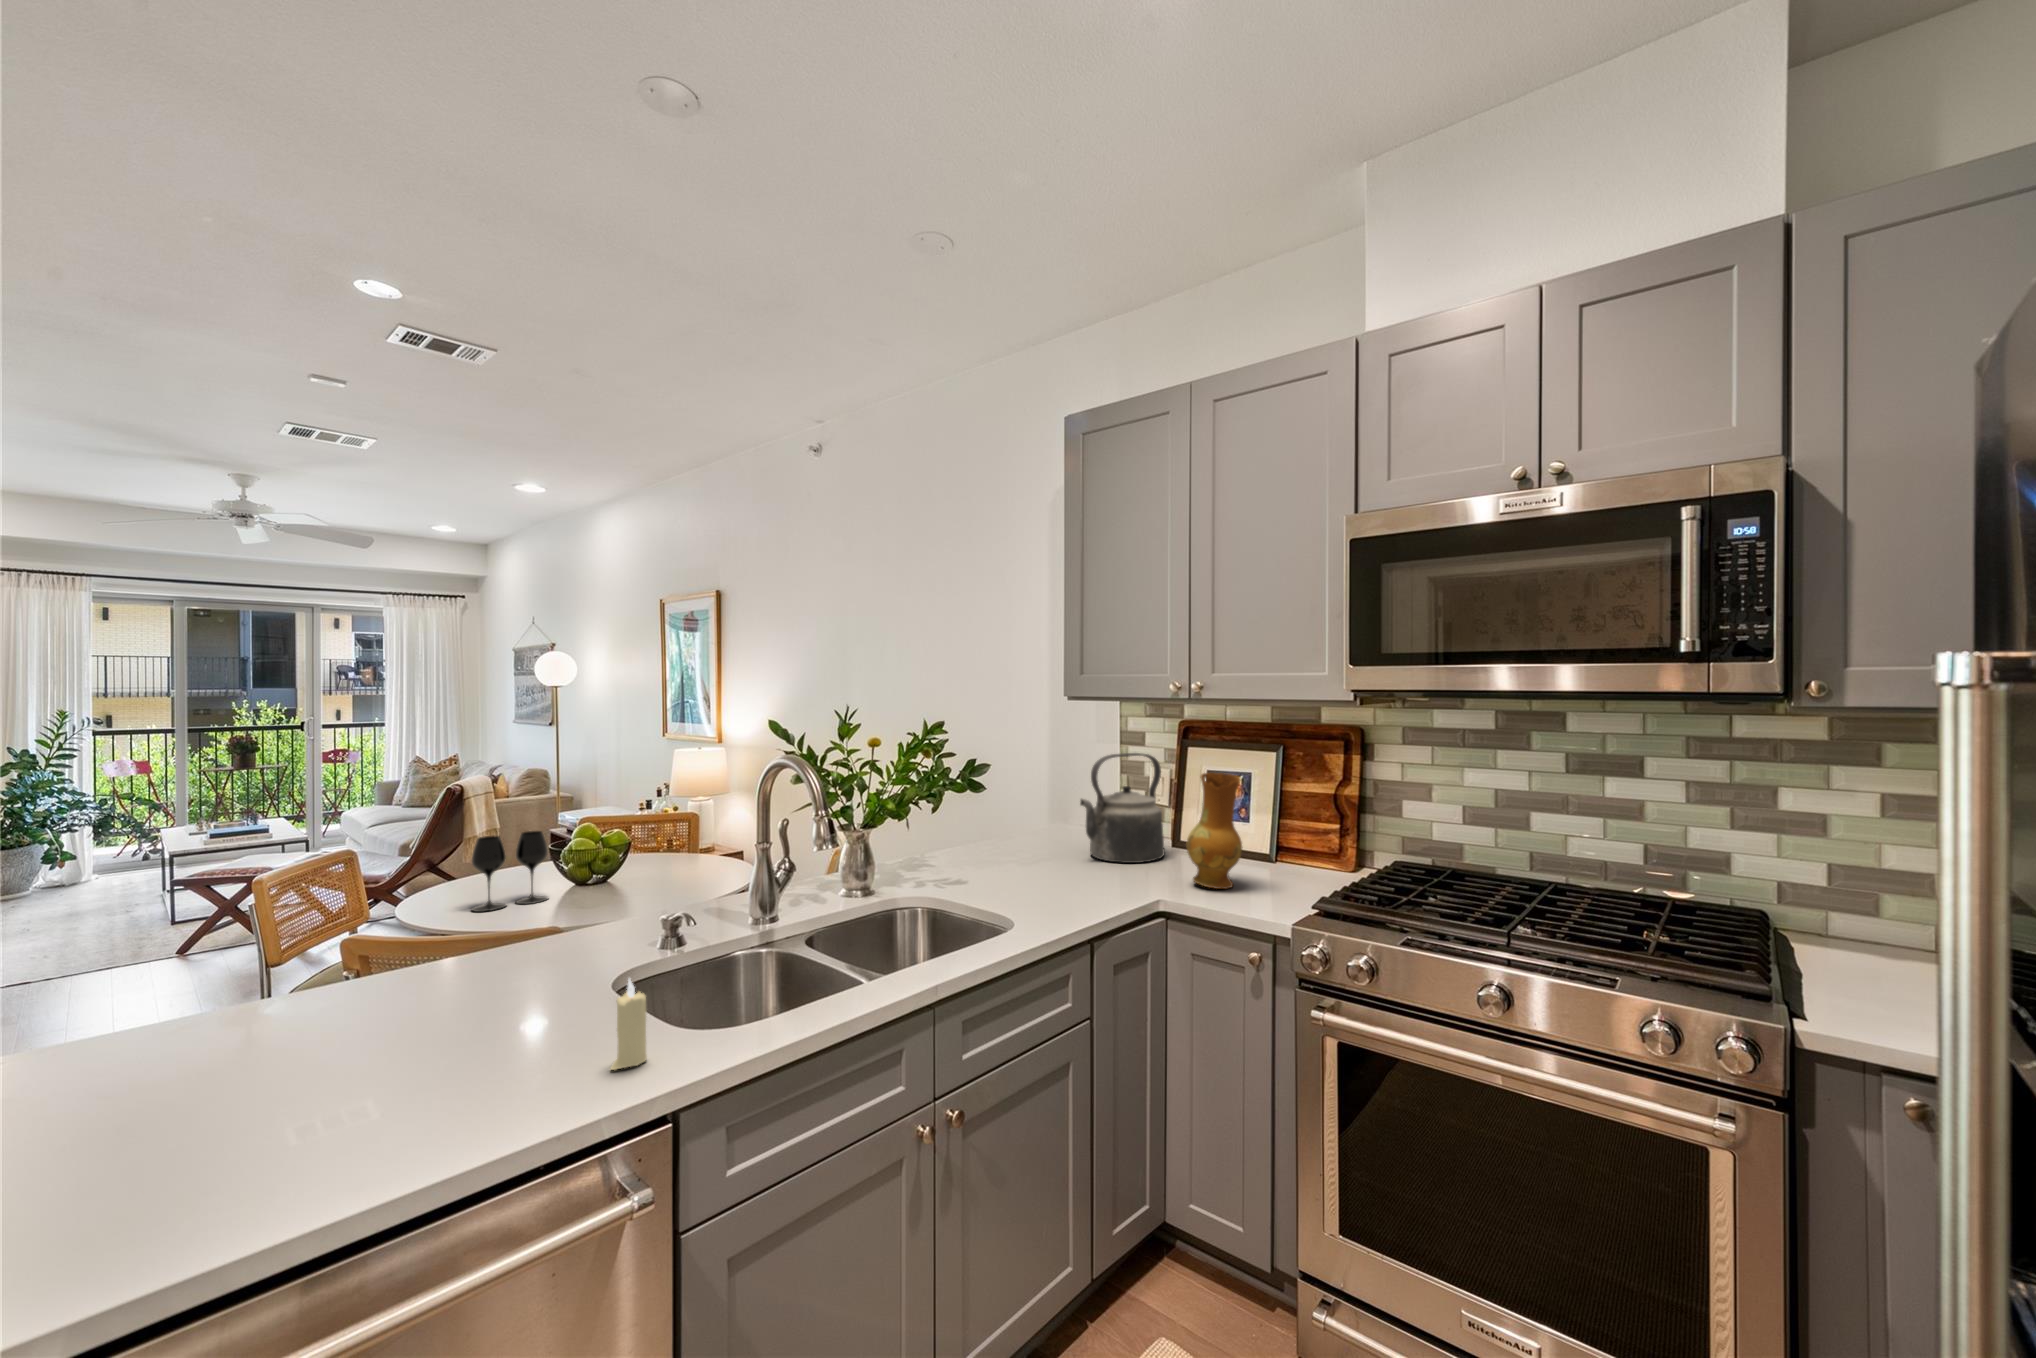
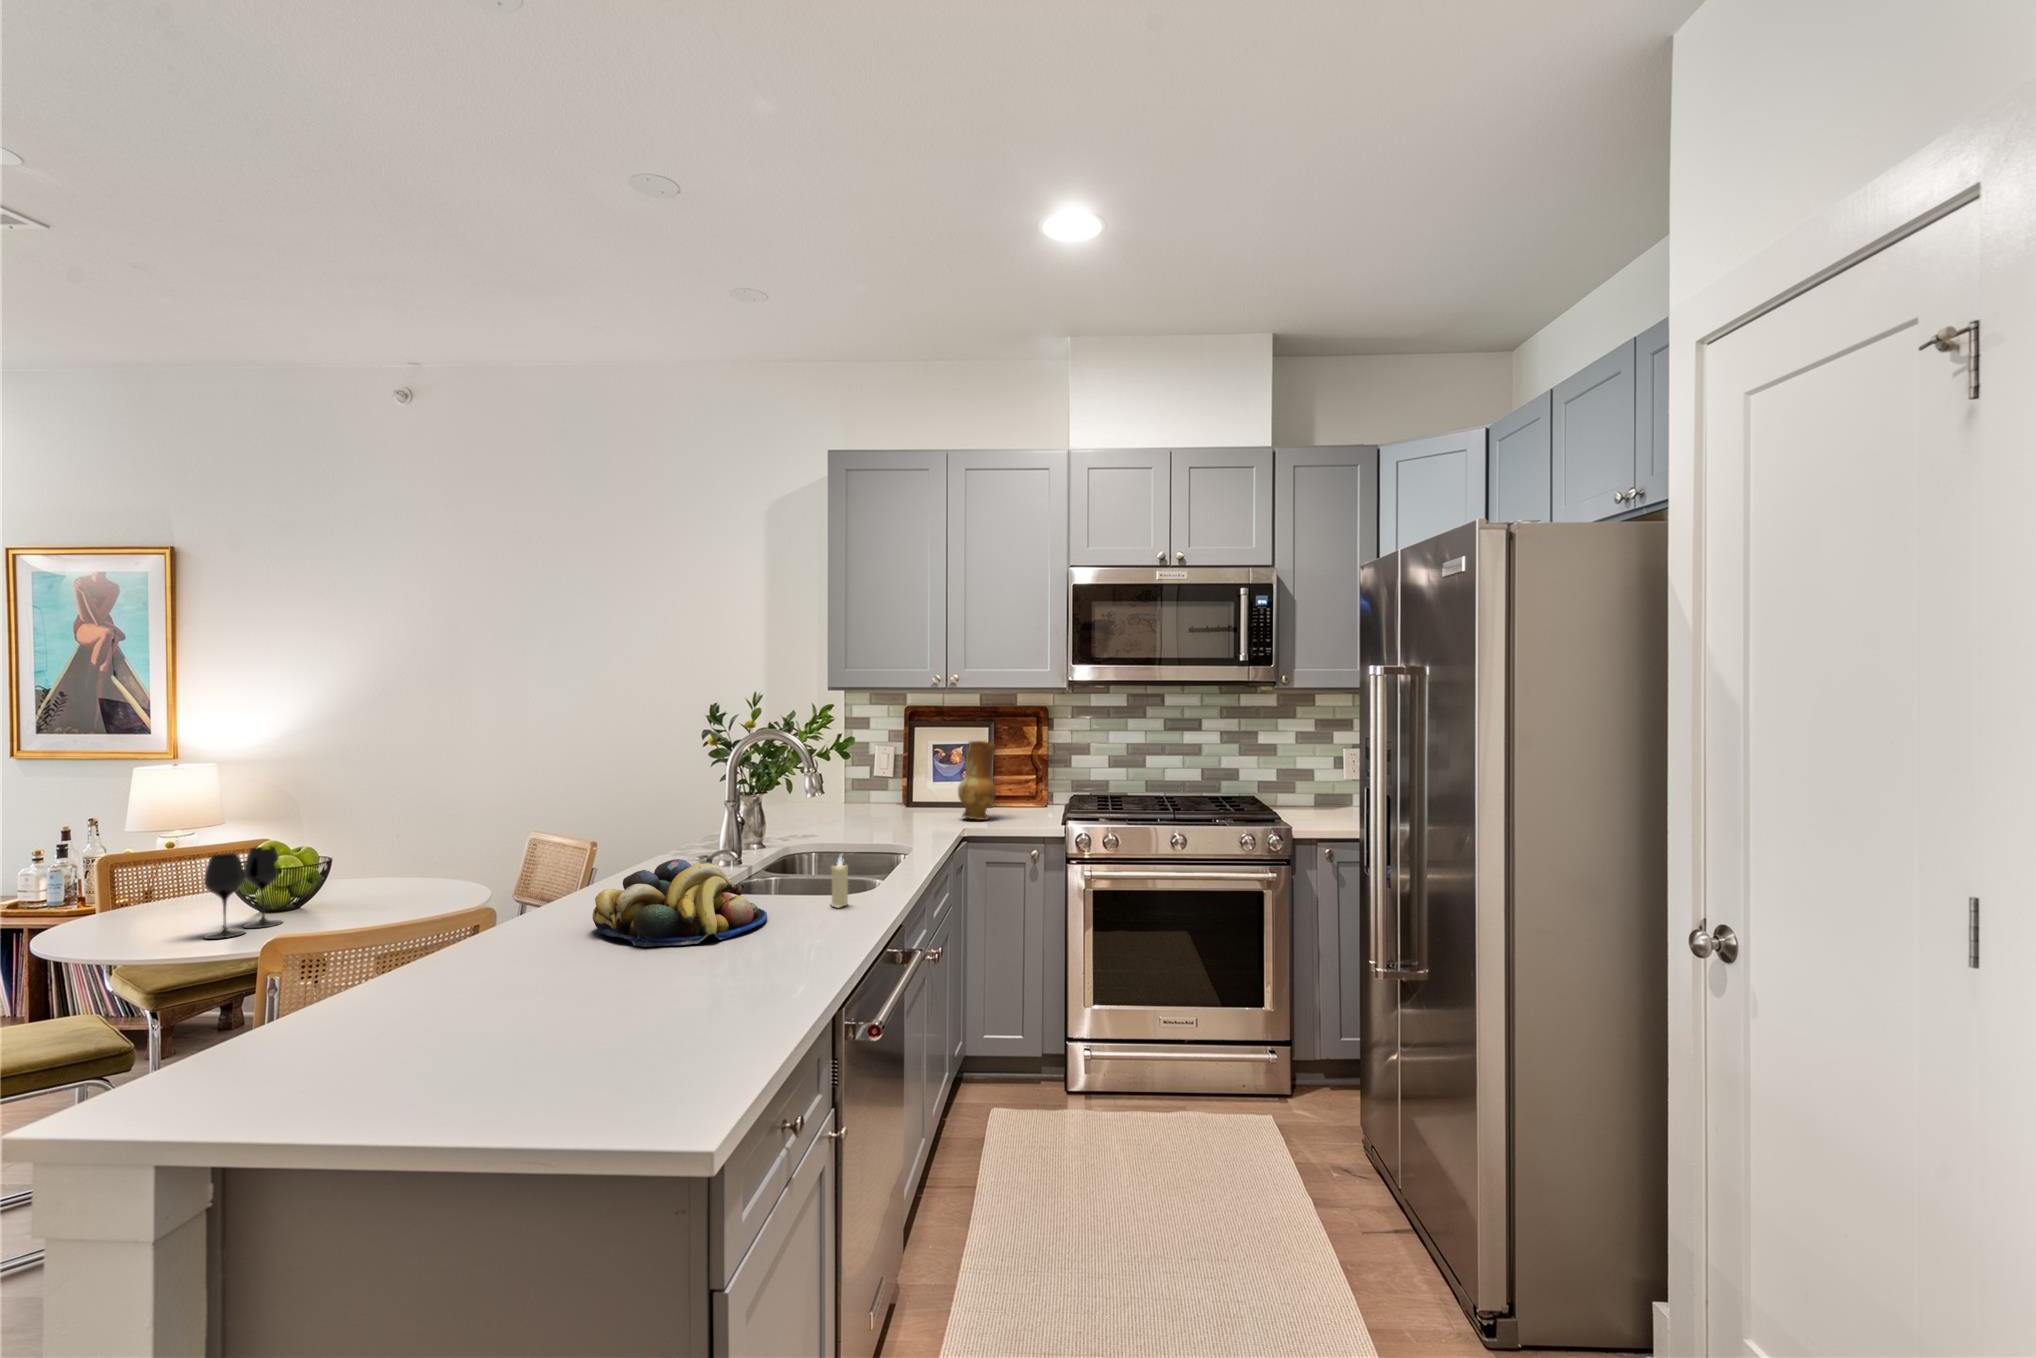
kettle: present [1080,753,1164,863] -> none [854,733,913,817]
fruit bowl: none [223,942,544,1115] -> present [592,859,767,947]

